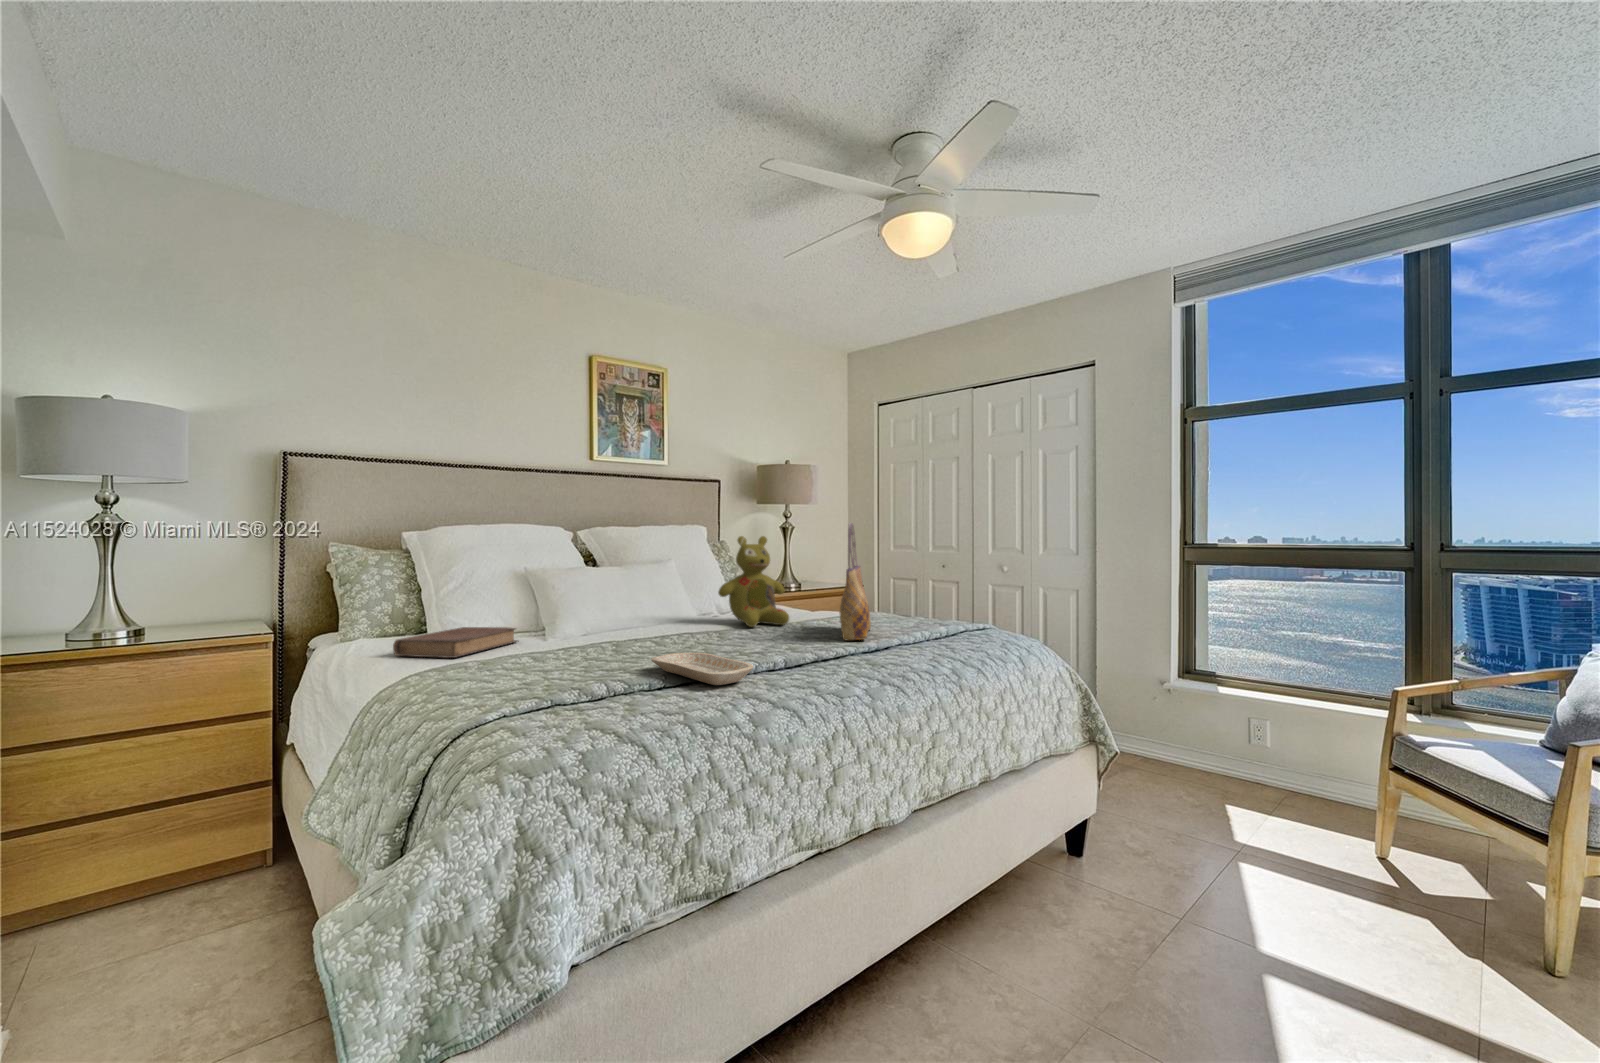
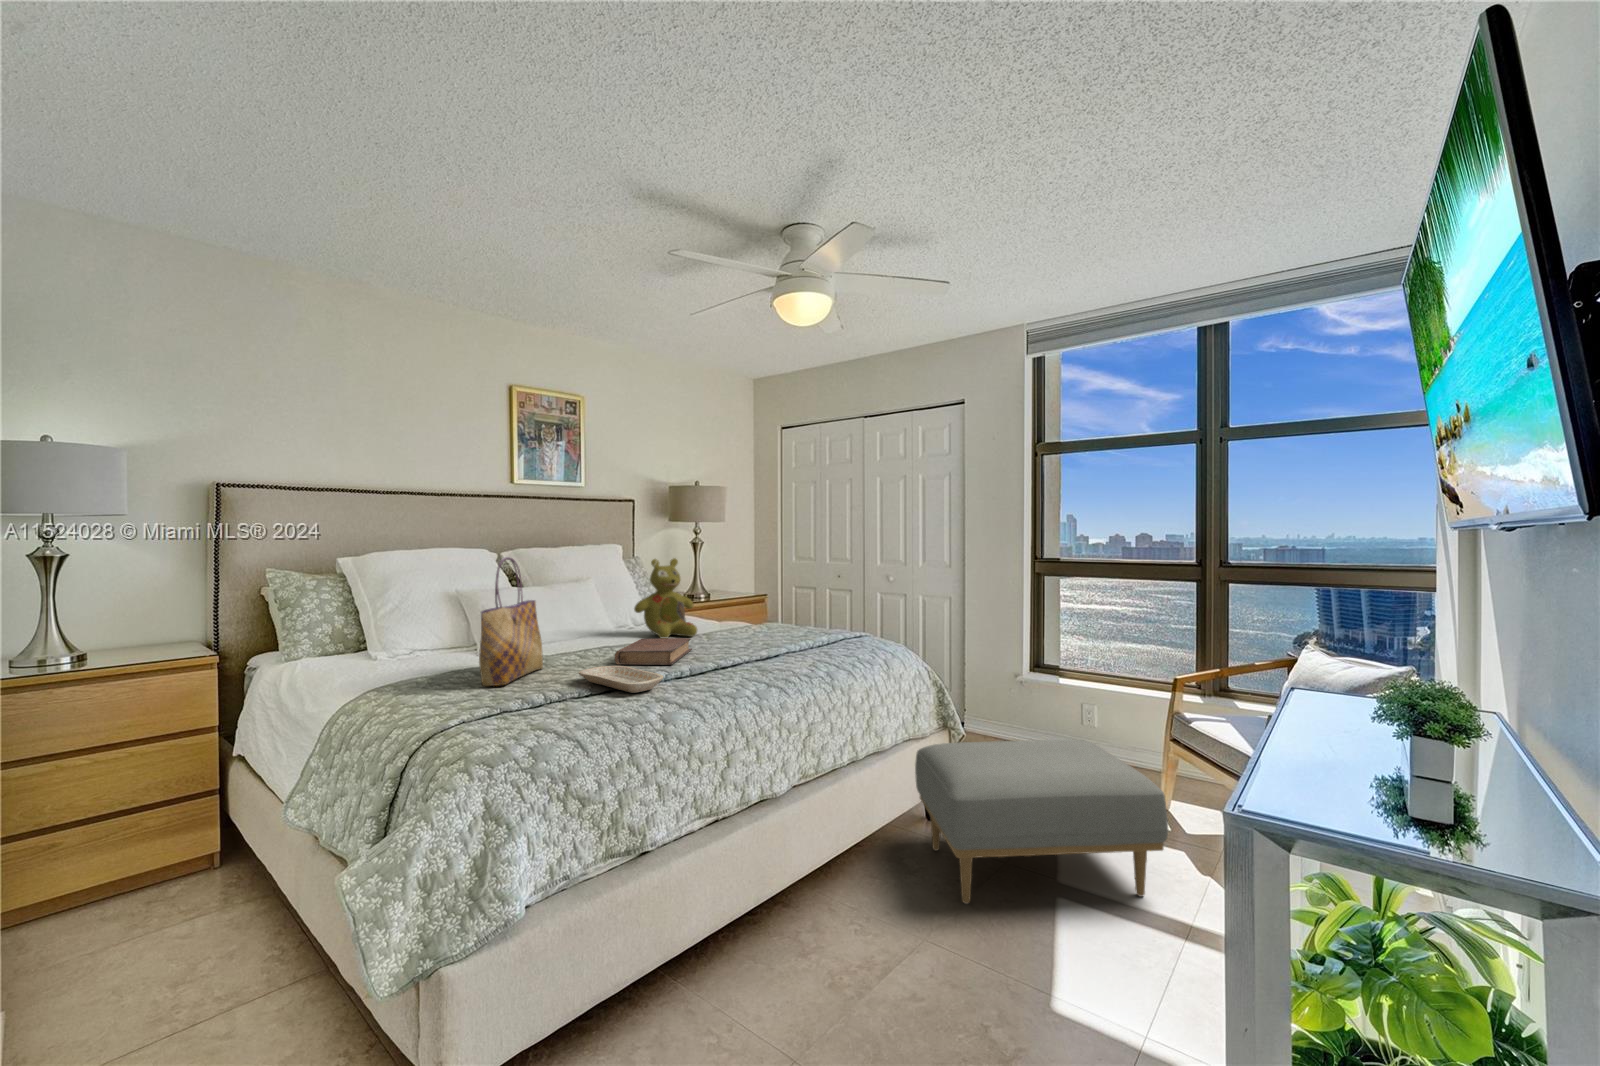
tote bag: present [840,523,871,640] -> present [479,557,543,686]
book: present [393,627,519,658] -> present [615,638,692,665]
ottoman: none [1058,763,1438,986] -> present [915,740,1168,904]

